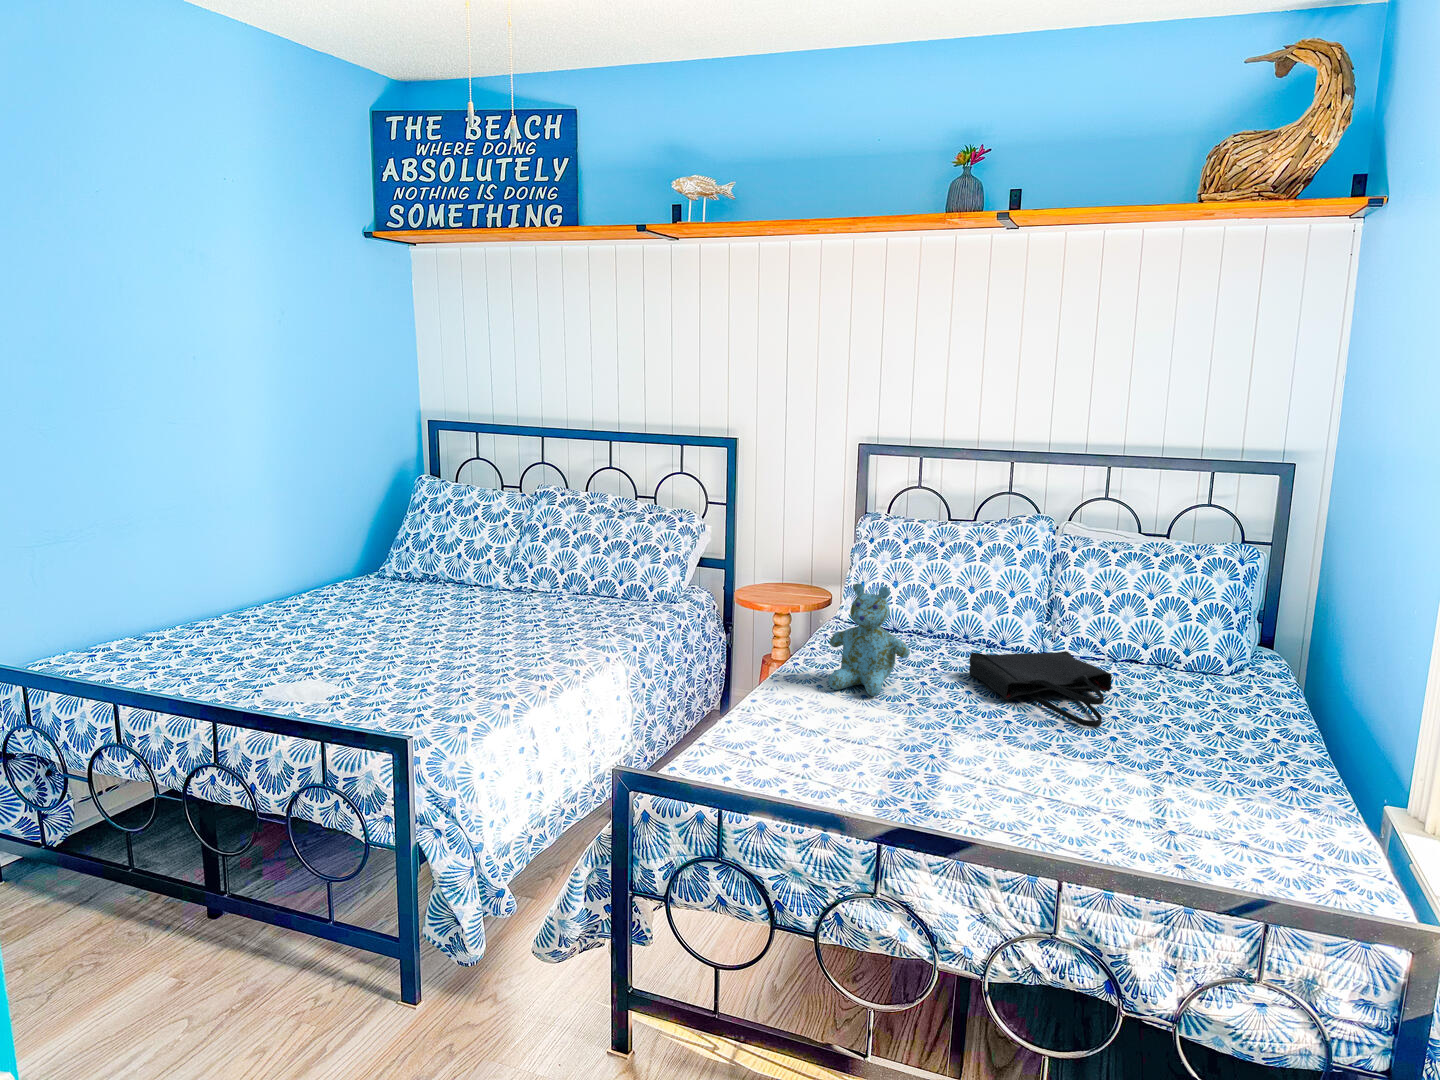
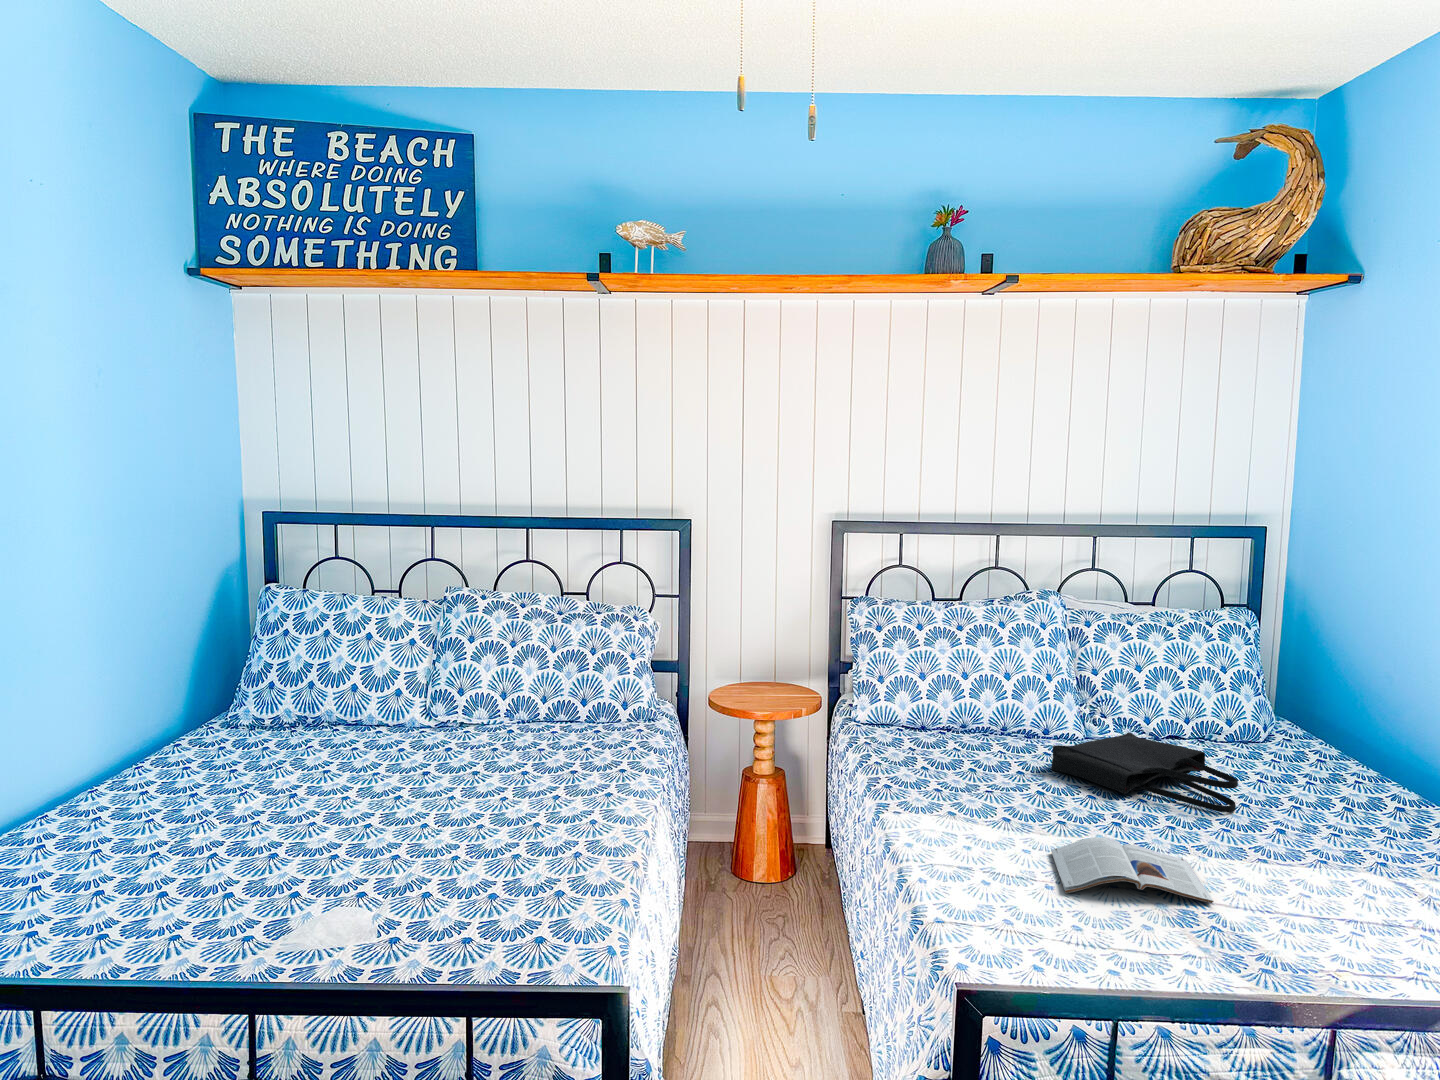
stuffed bear: present [829,583,910,696] -> none [923,682,1018,809]
magazine: none [841,724,987,788] -> present [1051,837,1214,903]

